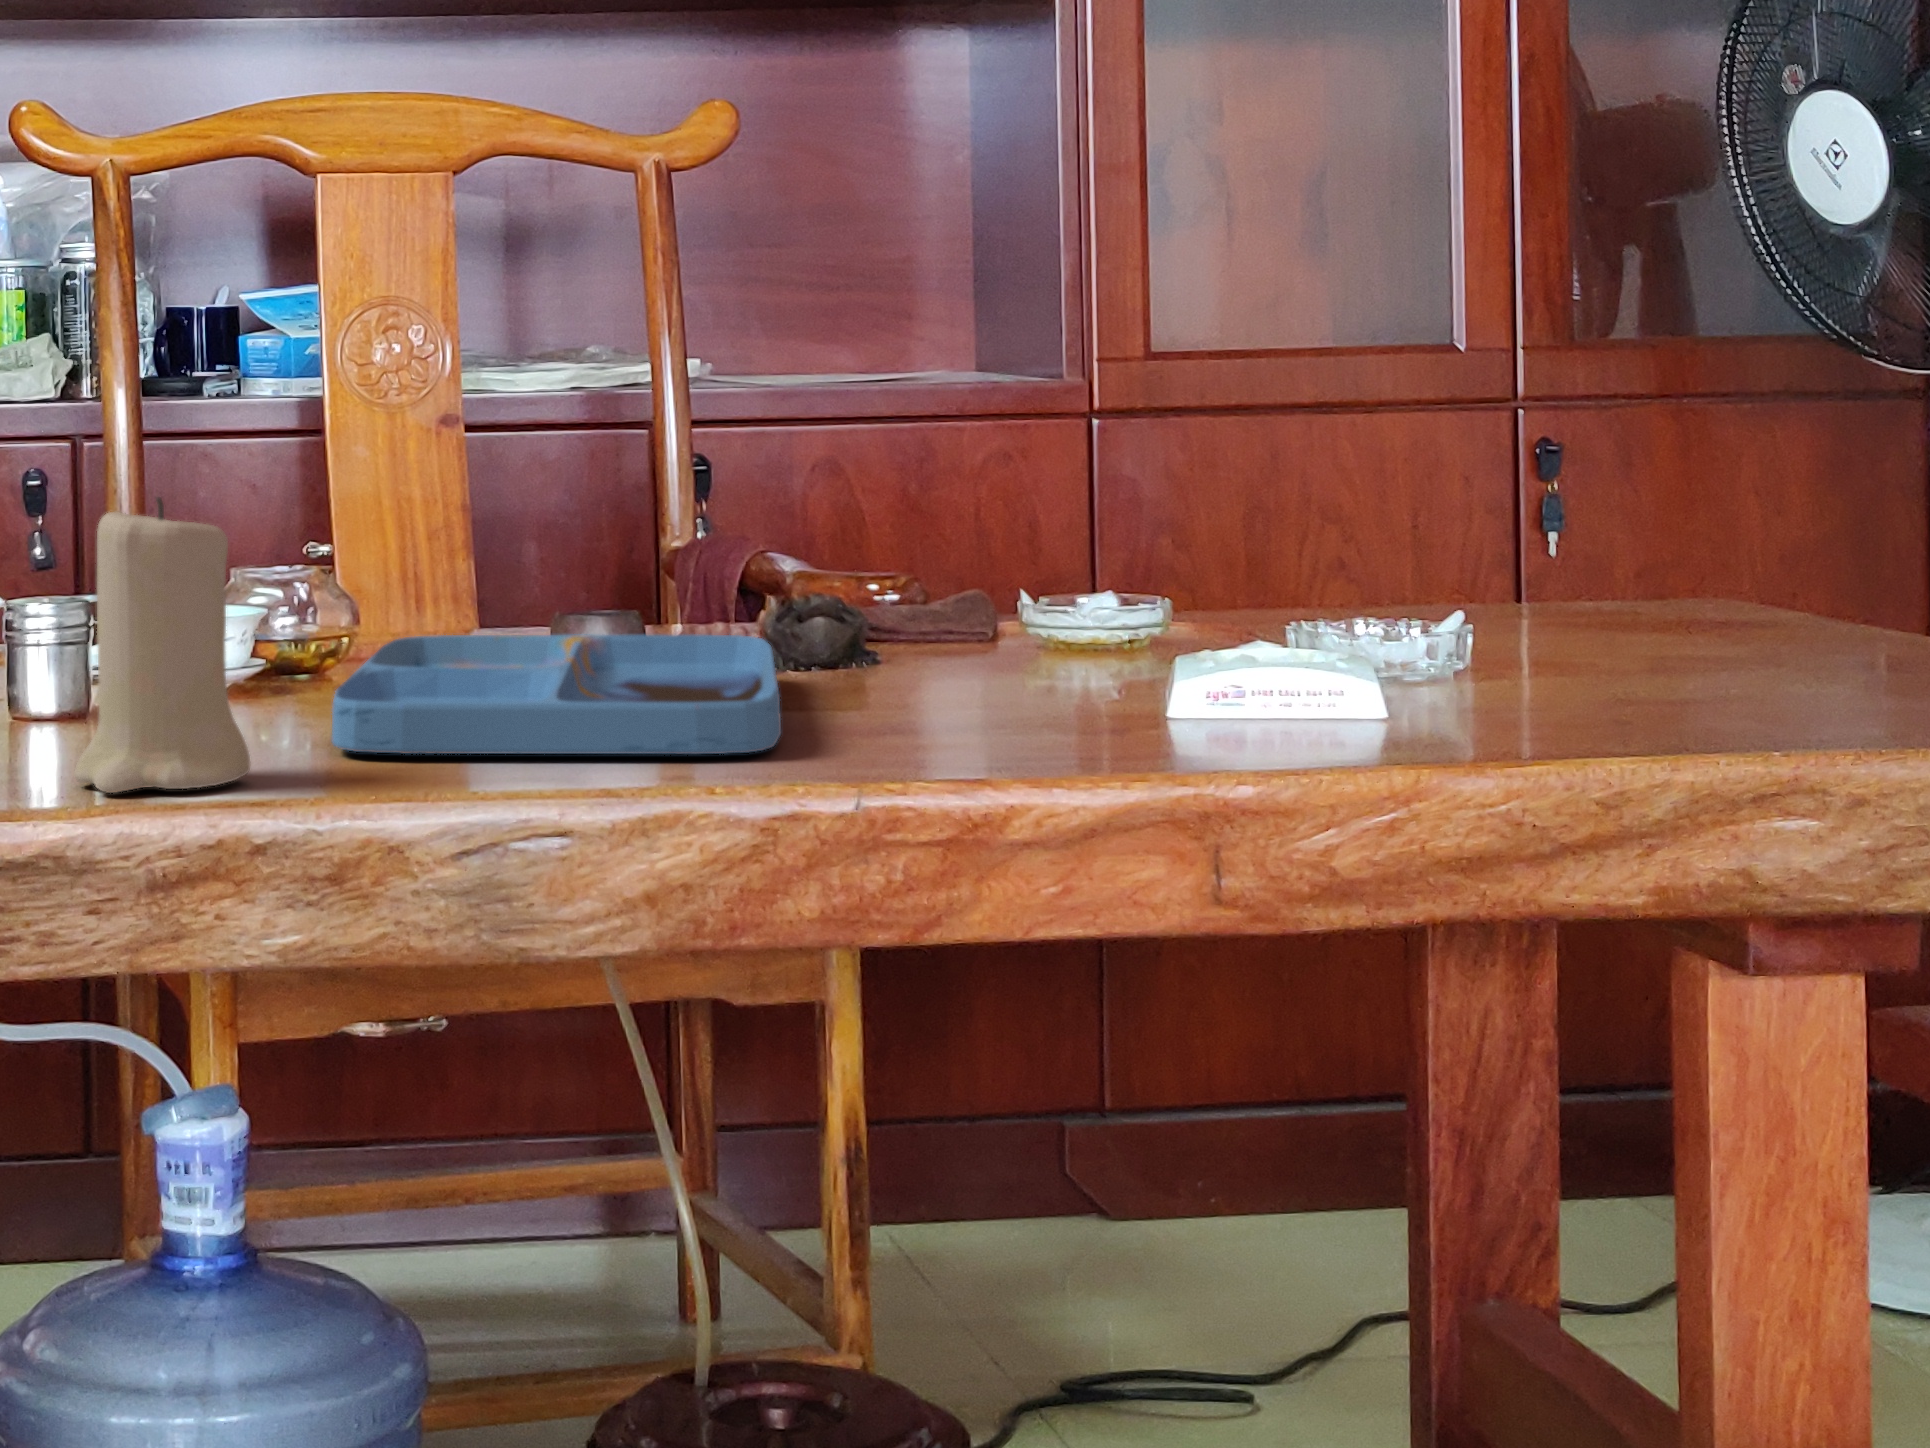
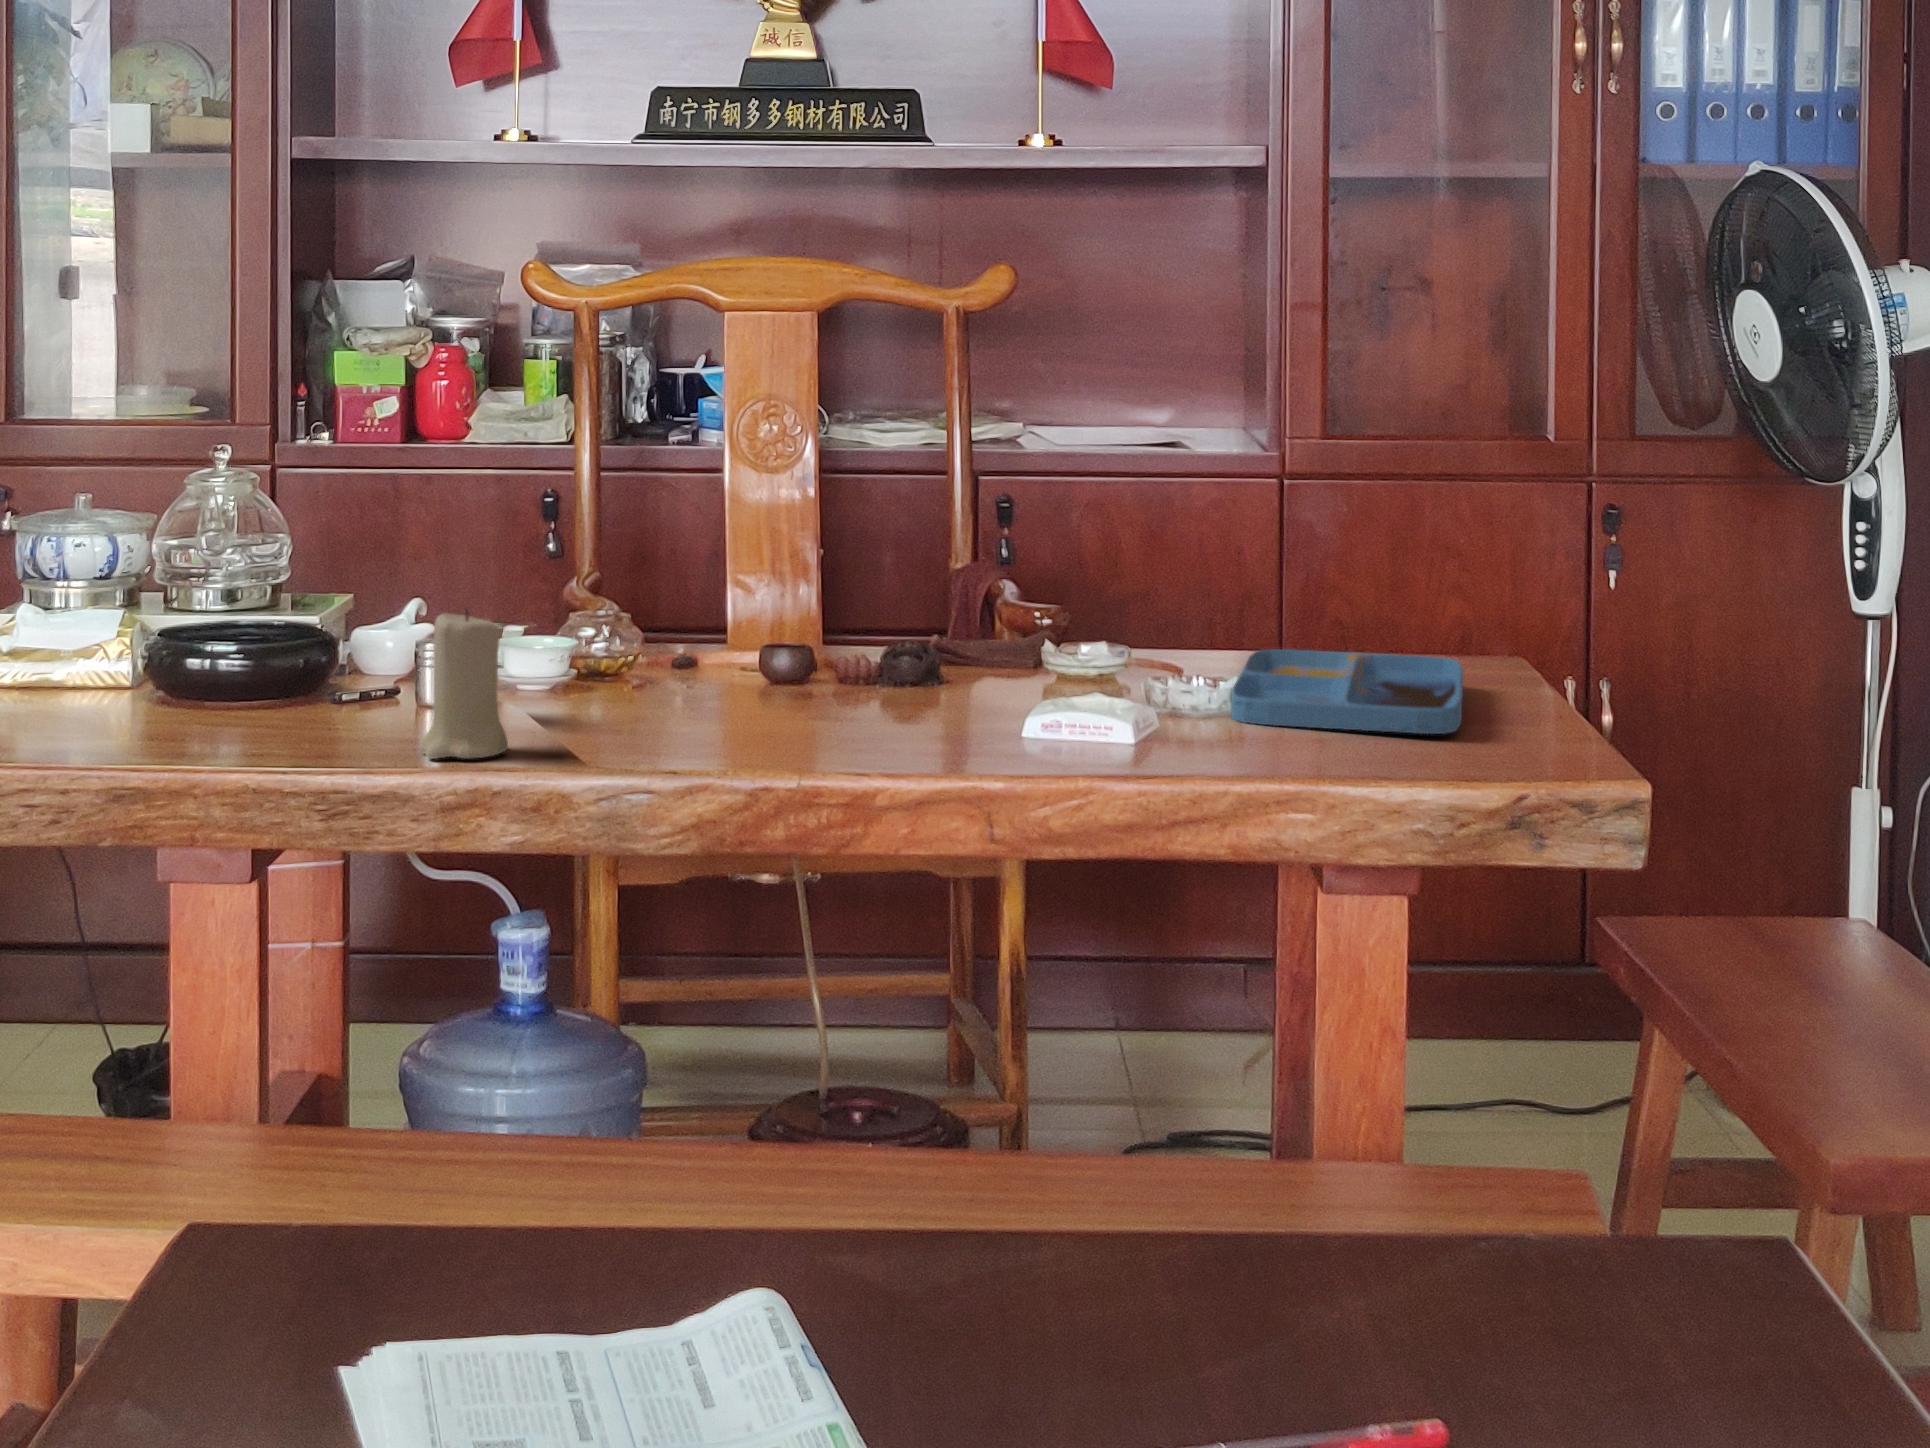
tray: present [332,634,781,754] -> present [1231,649,1463,734]

